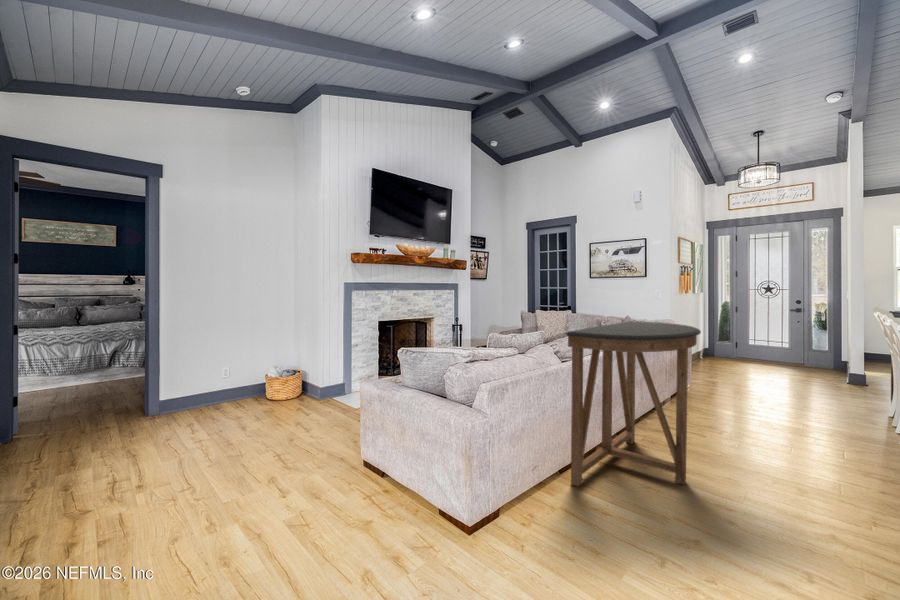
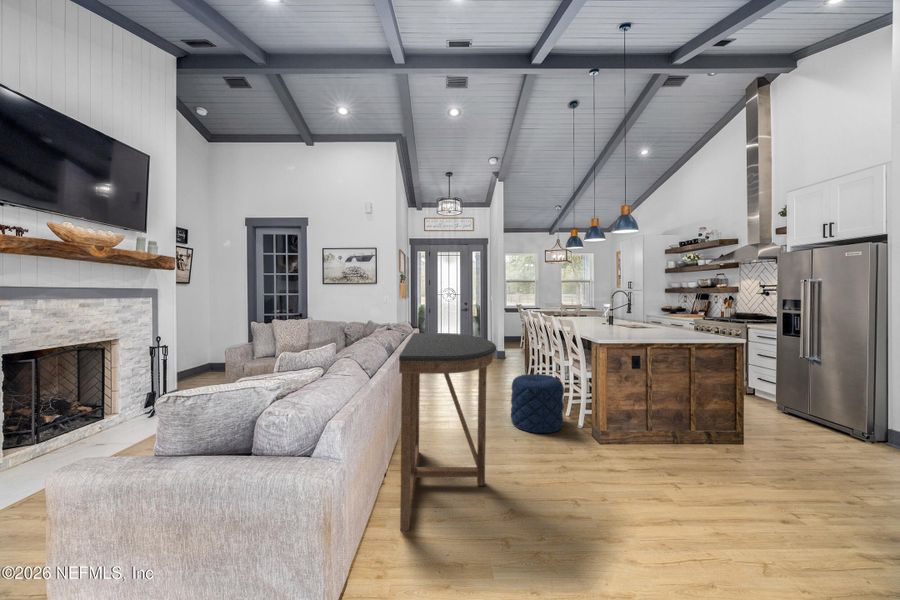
pouf: none [783,389,879,472] -> present [511,374,564,433]

